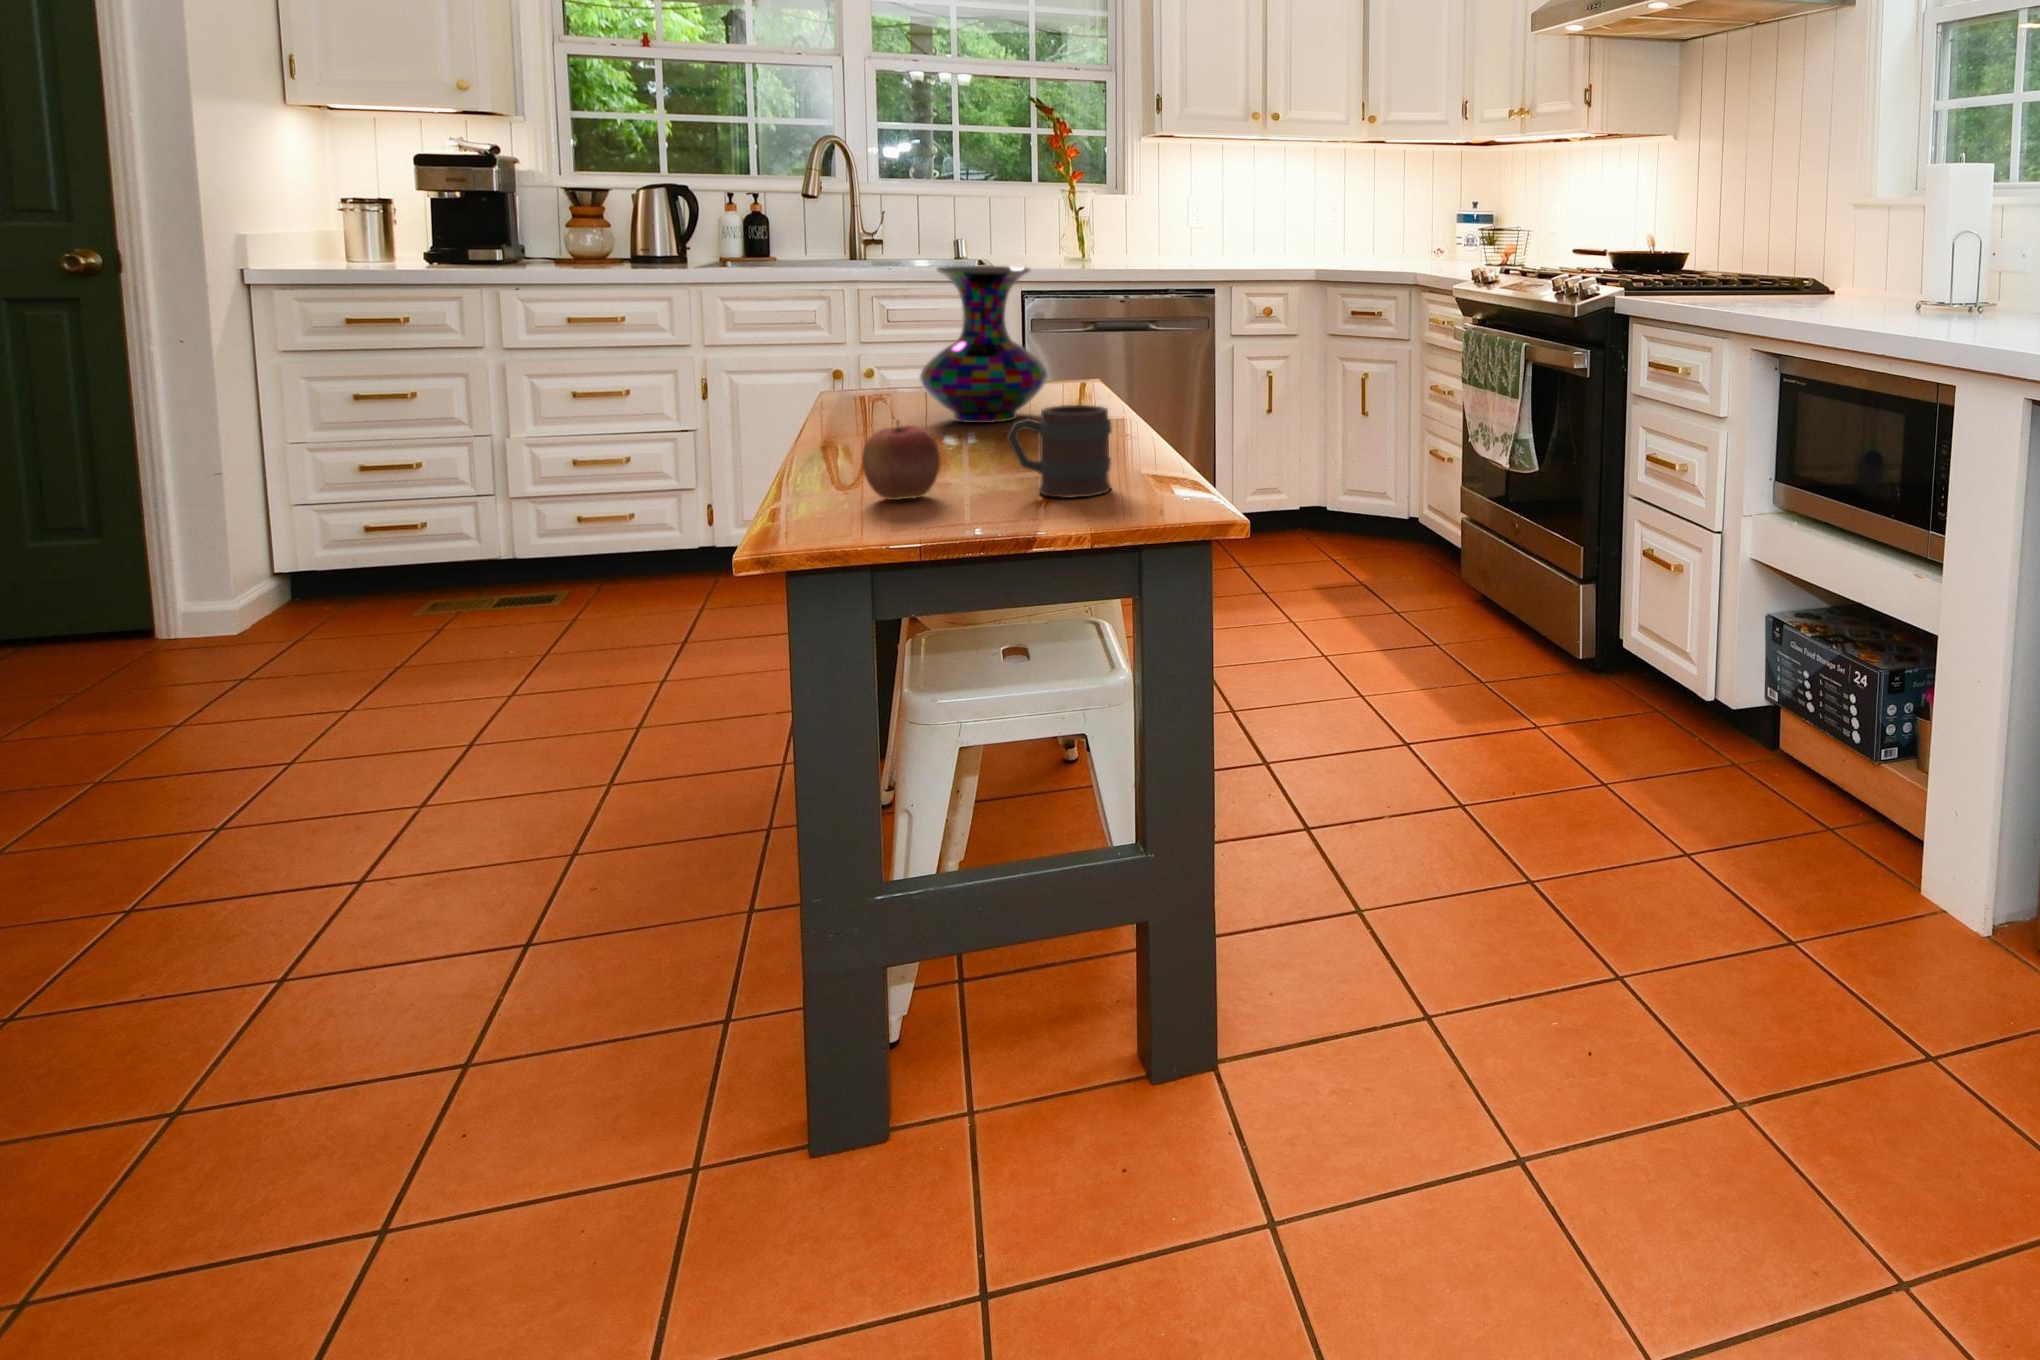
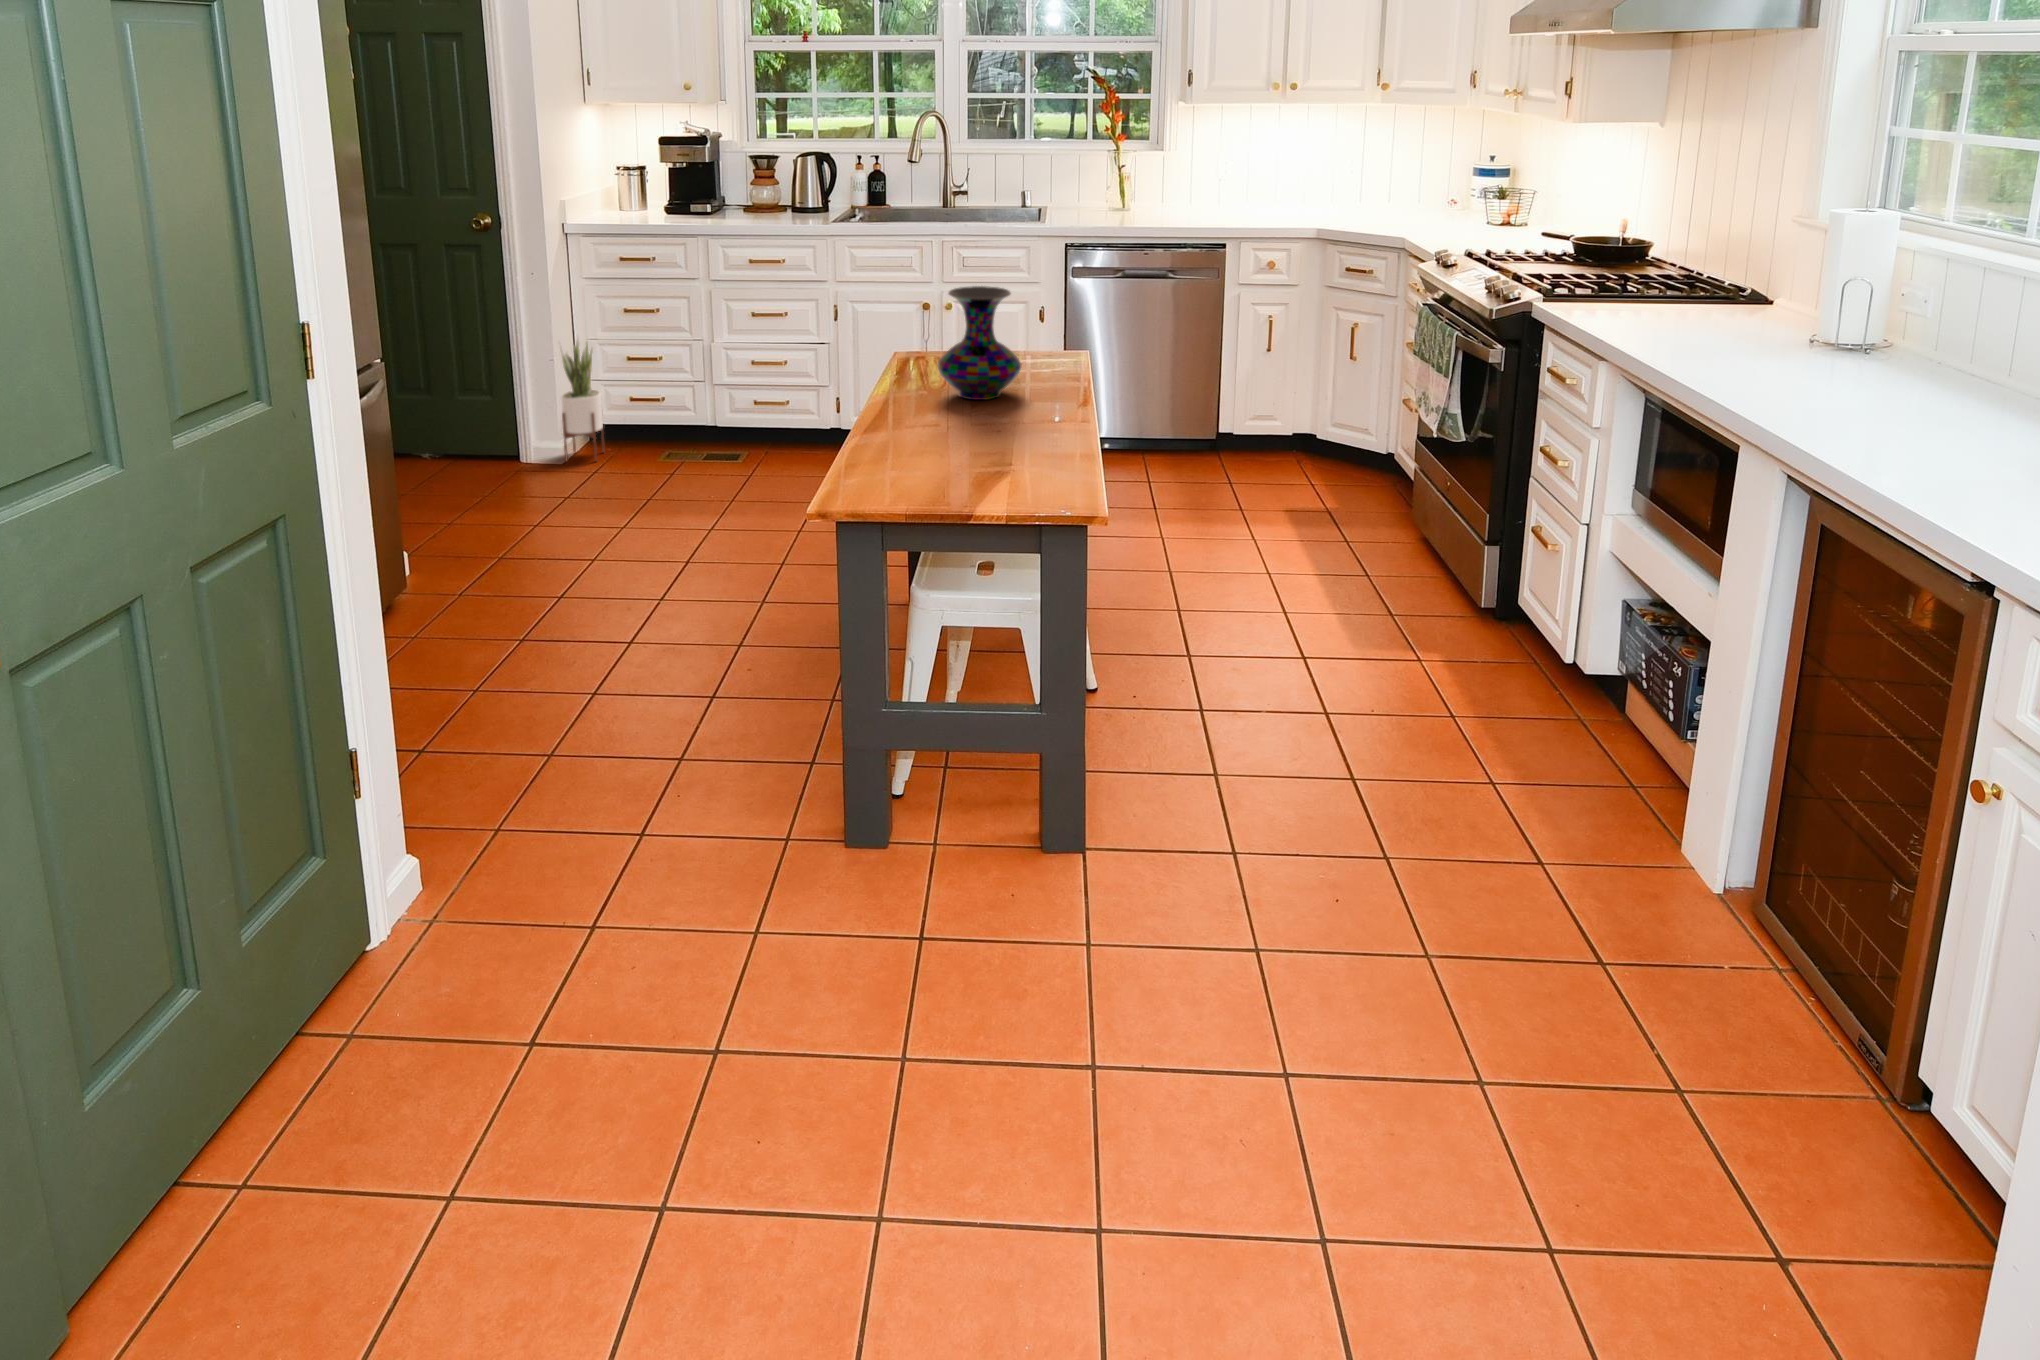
mug: present [1006,405,1112,498] -> none [961,418,1027,483]
apple: present [862,420,940,500] -> none [878,421,923,472]
potted plant: none [203,437,293,643] -> present [560,338,605,461]

